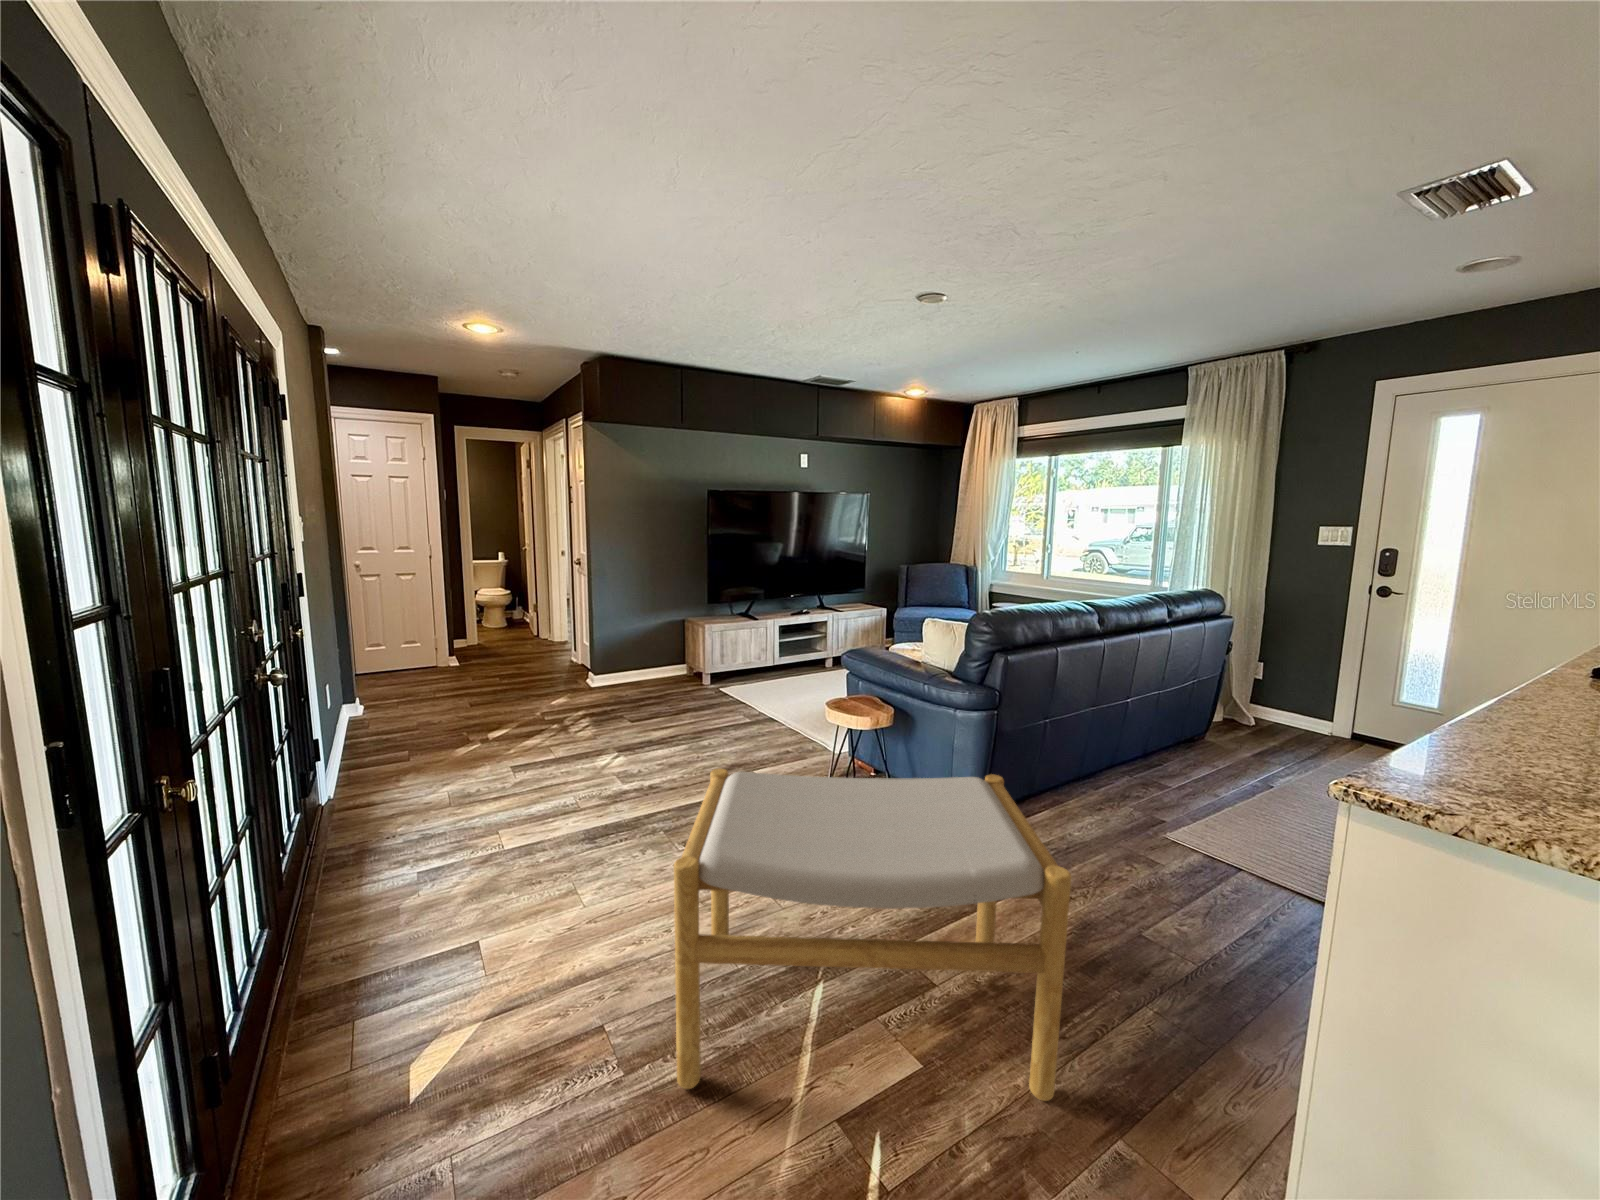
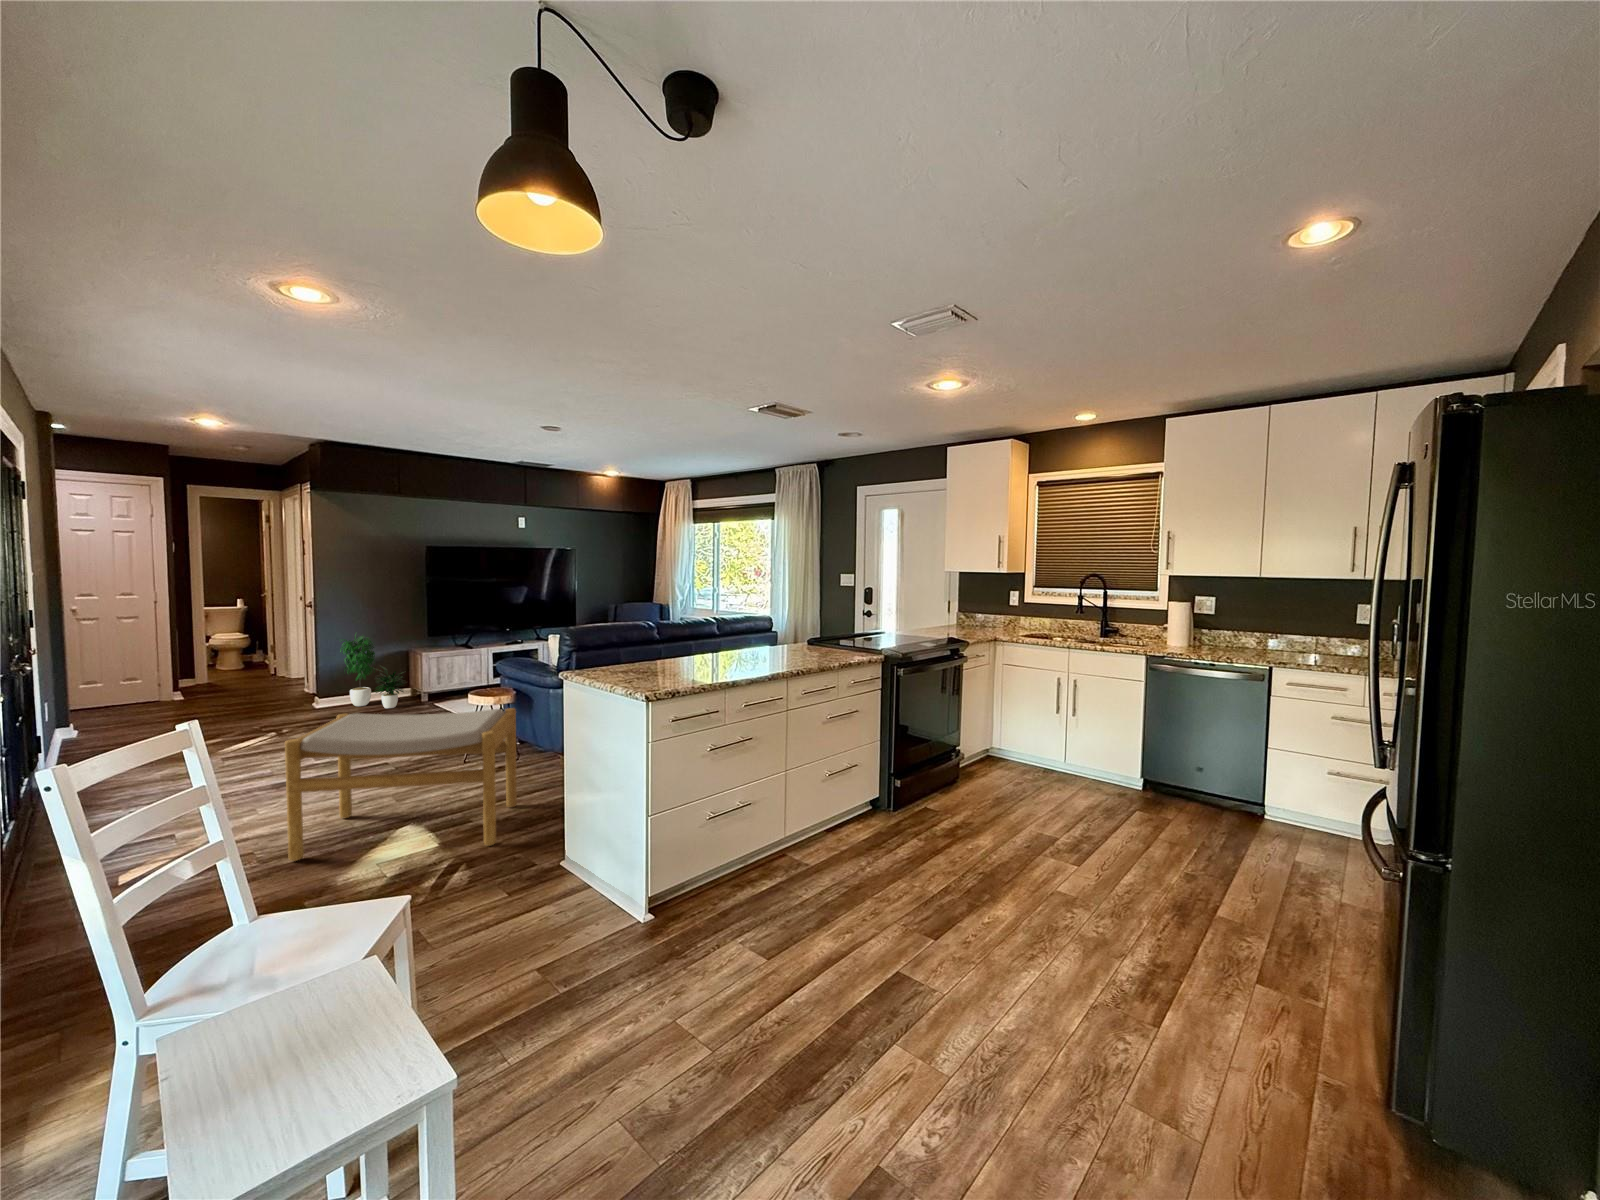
potted plant: none [617,597,694,693] -> present [340,636,404,708]

